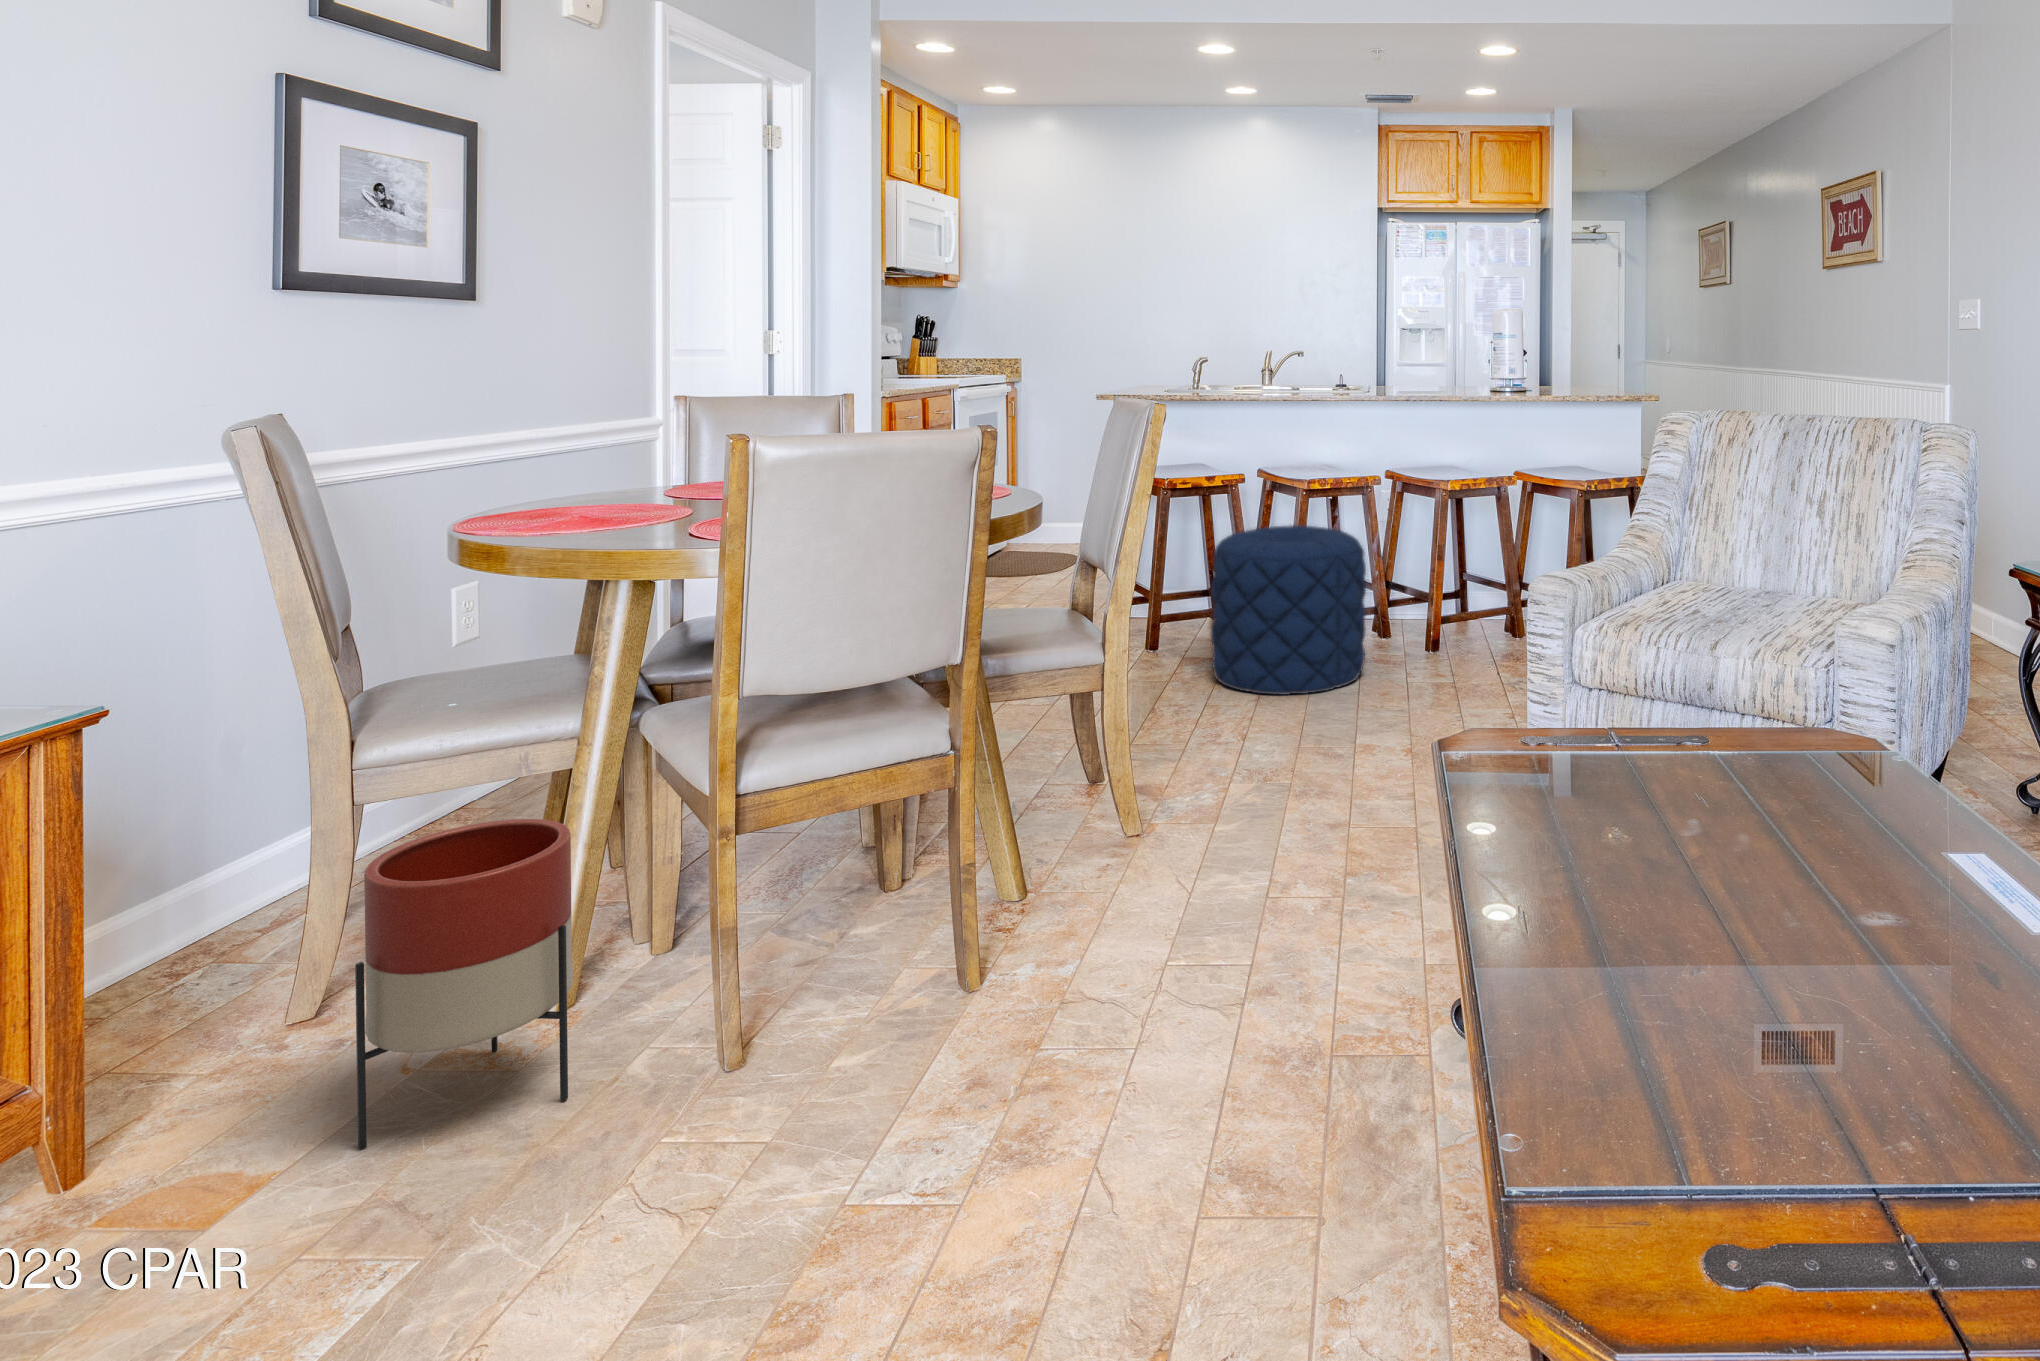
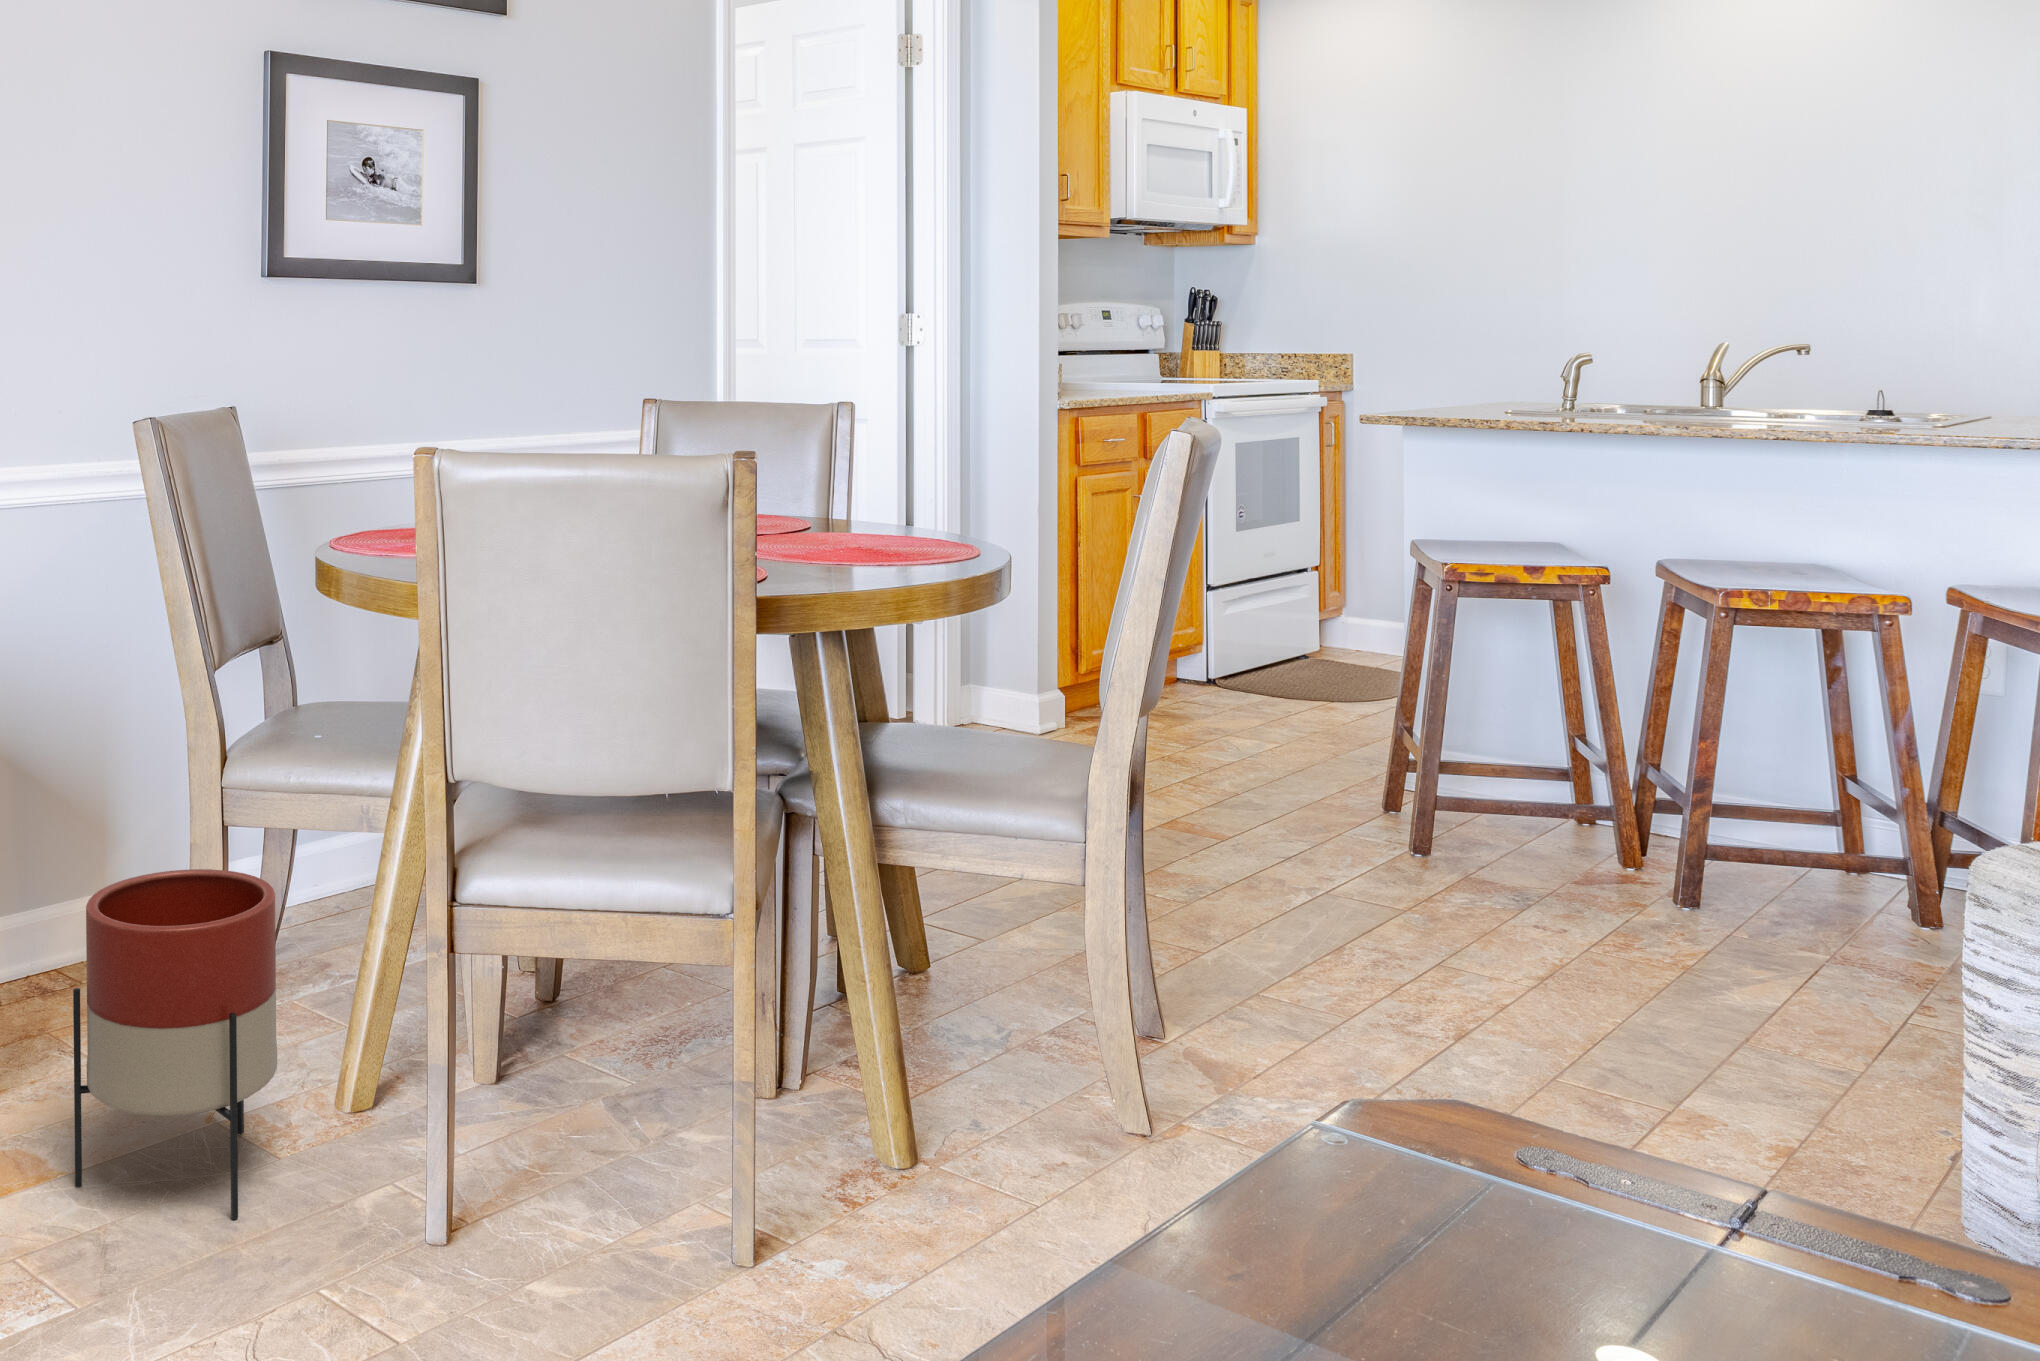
pouf: present [1211,525,1366,695] -> none [1478,668,1824,1004]

